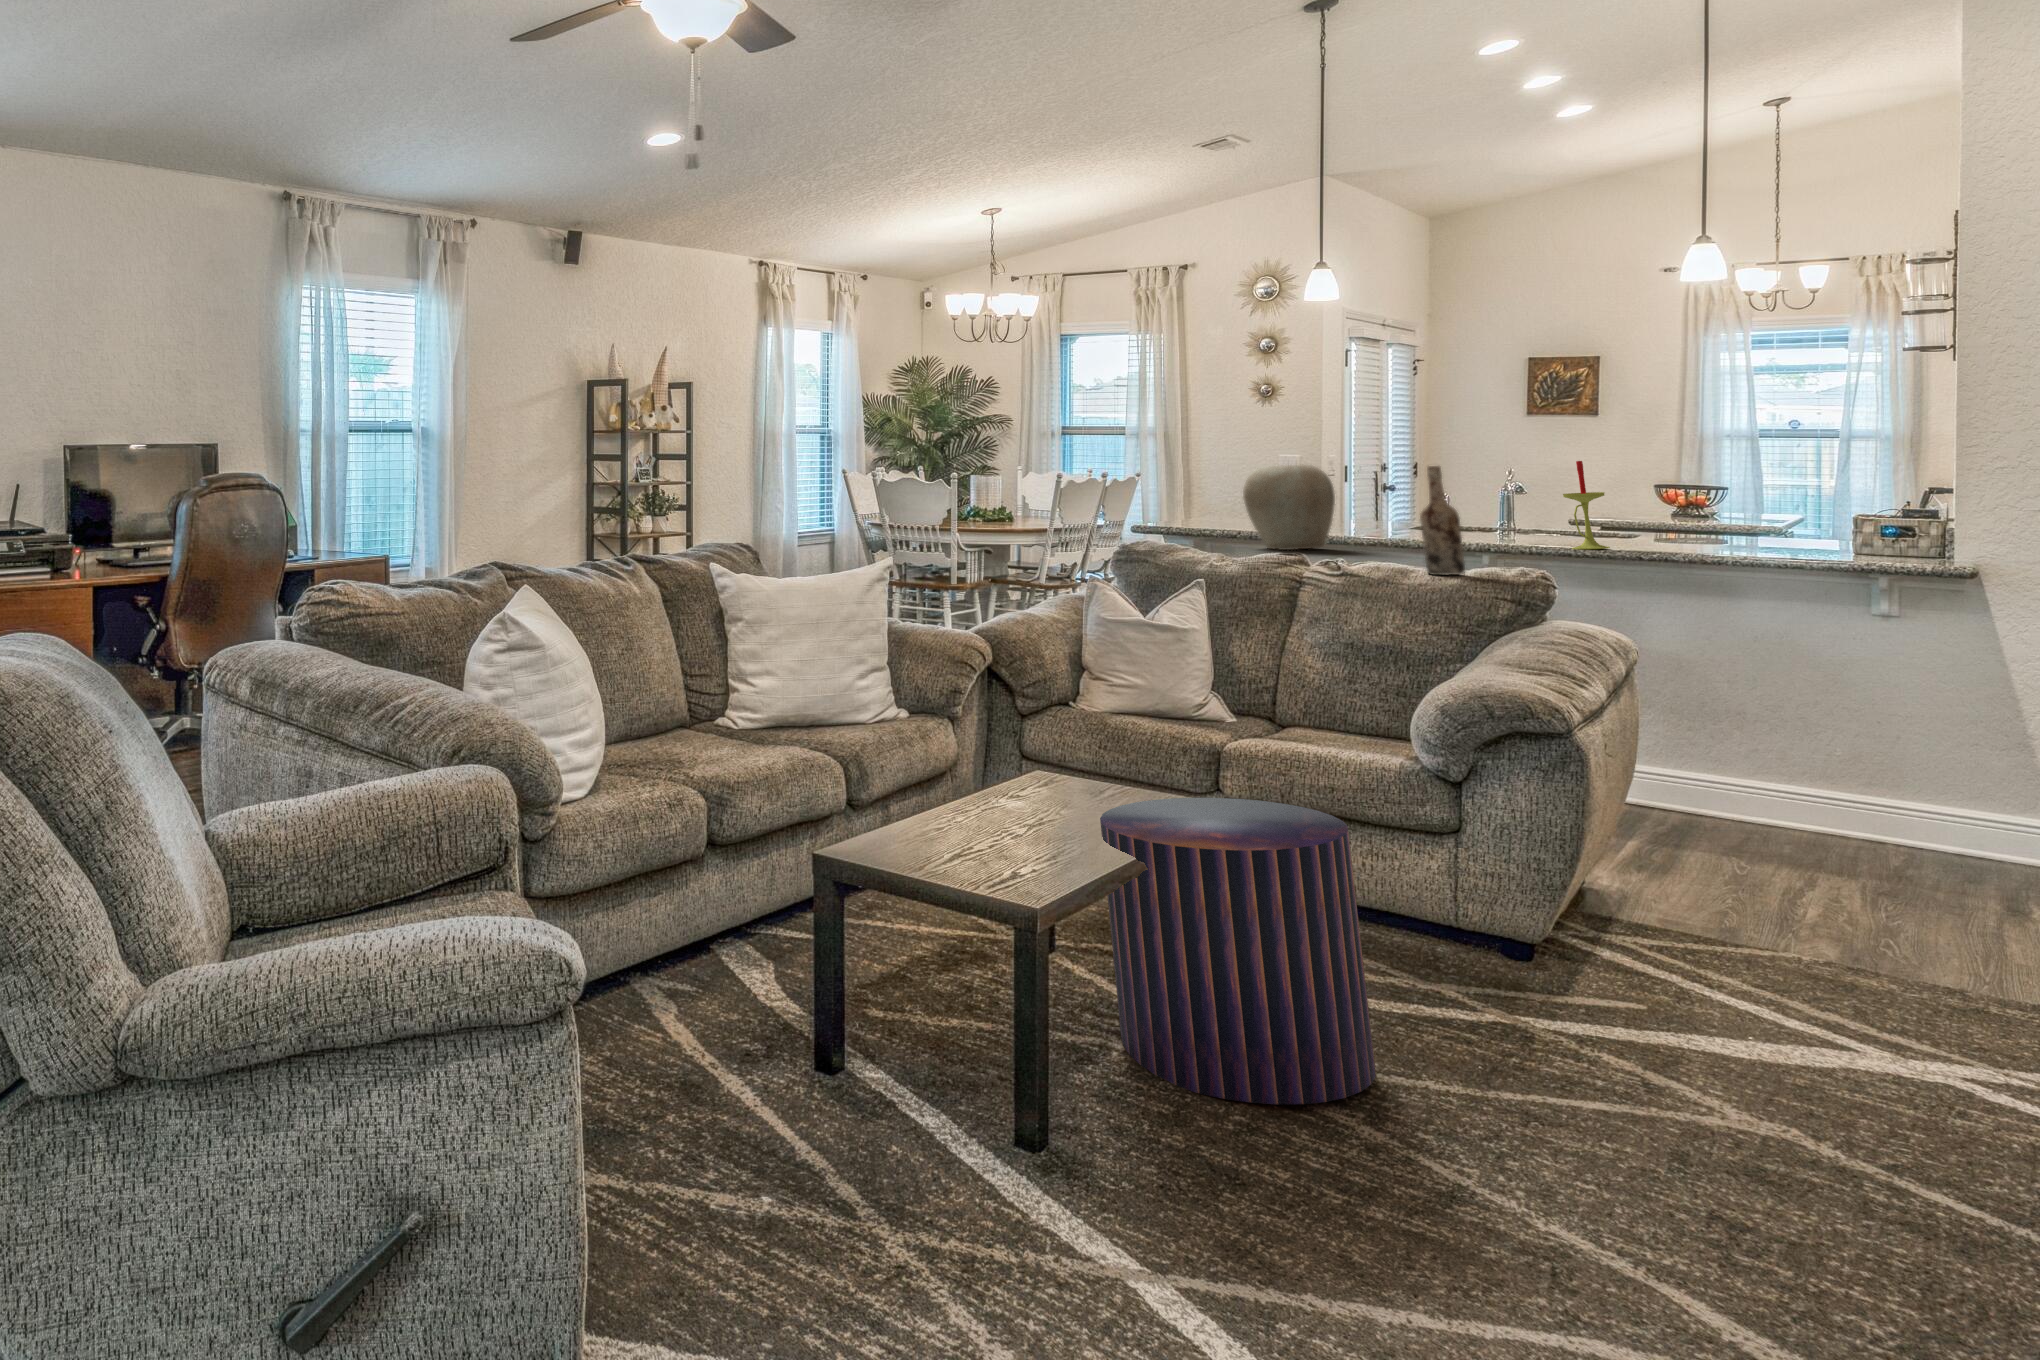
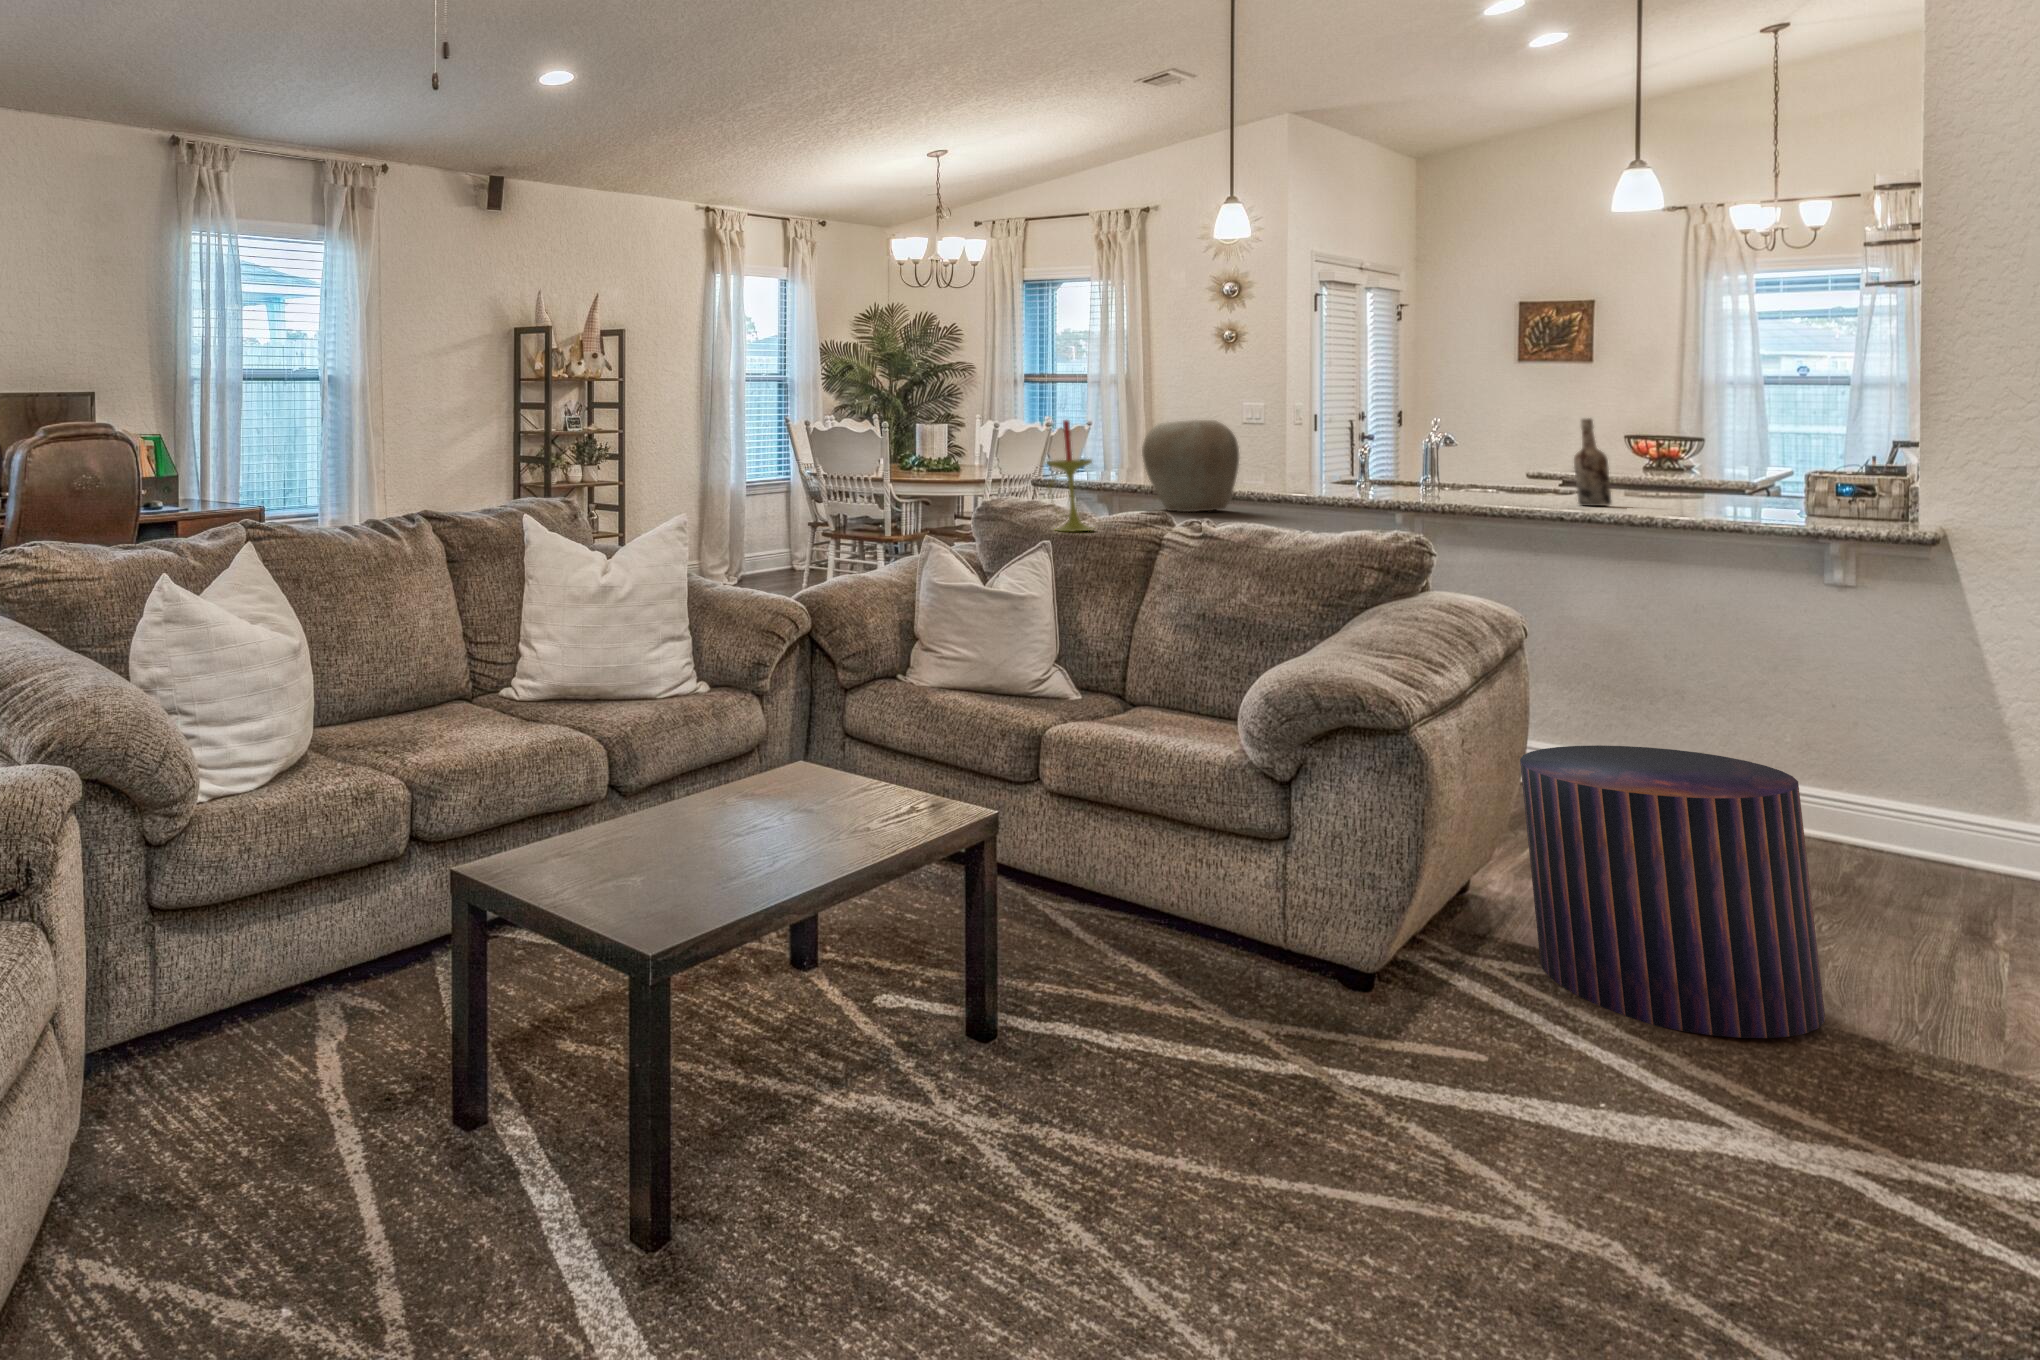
candle: present [1563,461,1610,549] -> present [1048,420,1093,532]
wine bottle: present [1420,466,1465,575] -> present [1574,419,1611,506]
pouf: present [1100,798,1376,1104] -> present [1520,745,1825,1038]

